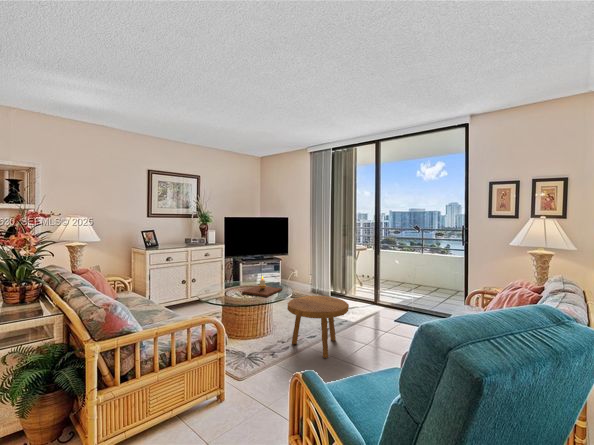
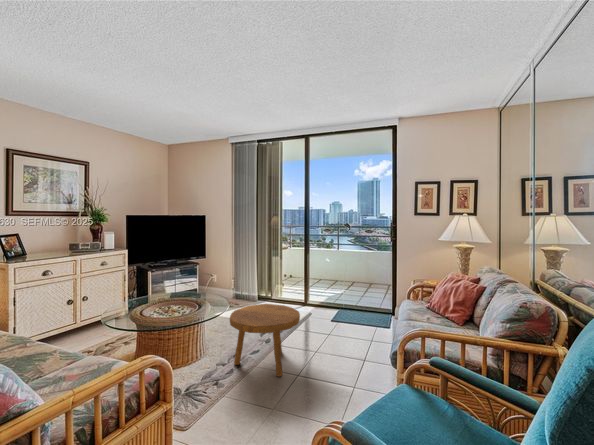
candle: present [242,276,282,297] -> none [165,287,215,312]

